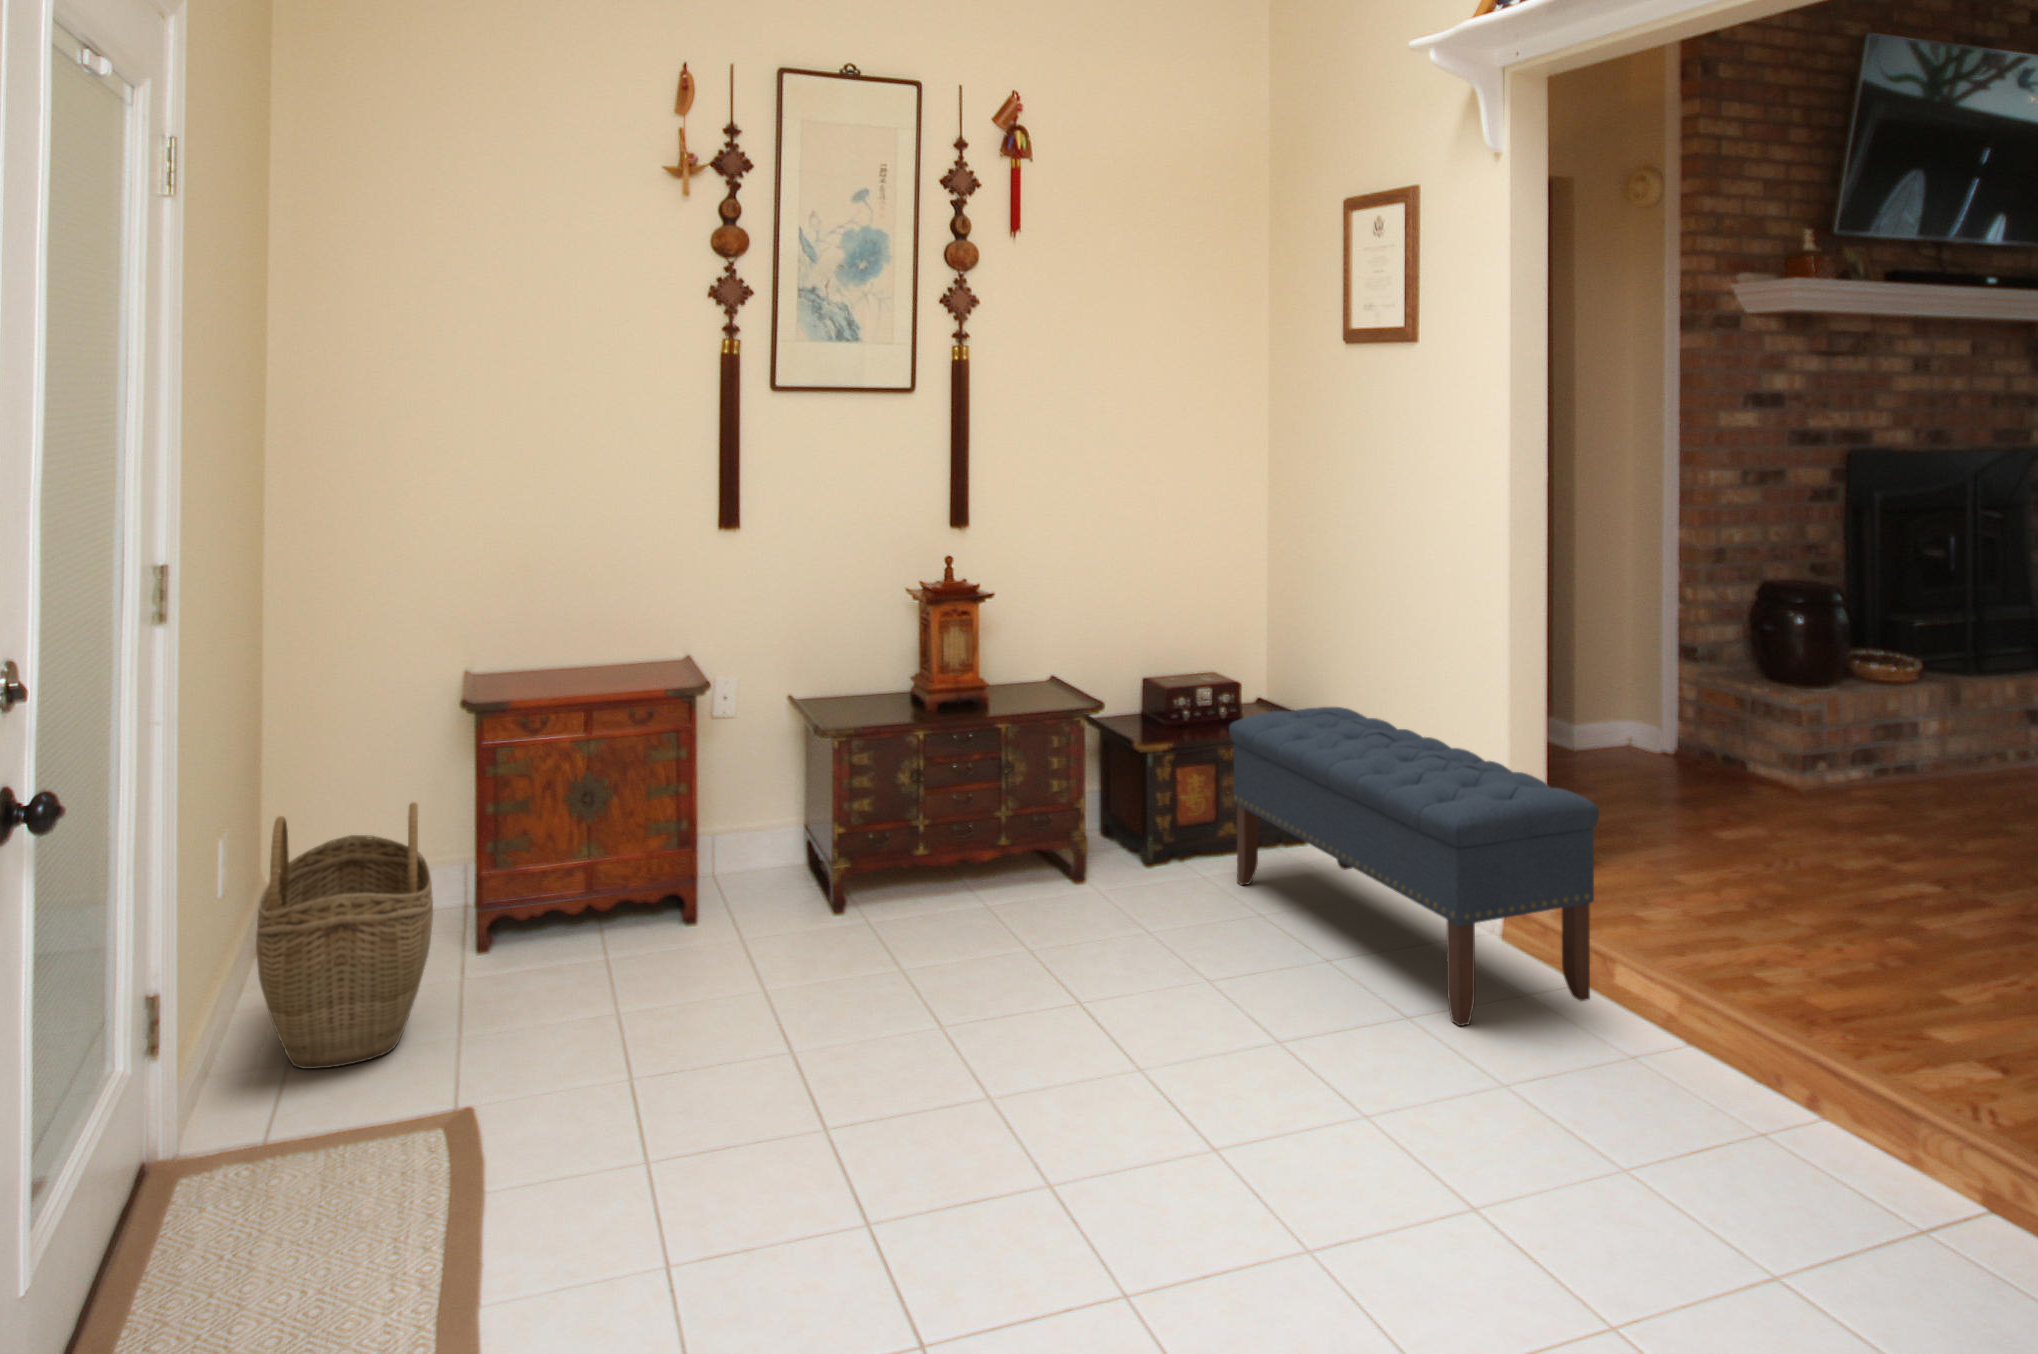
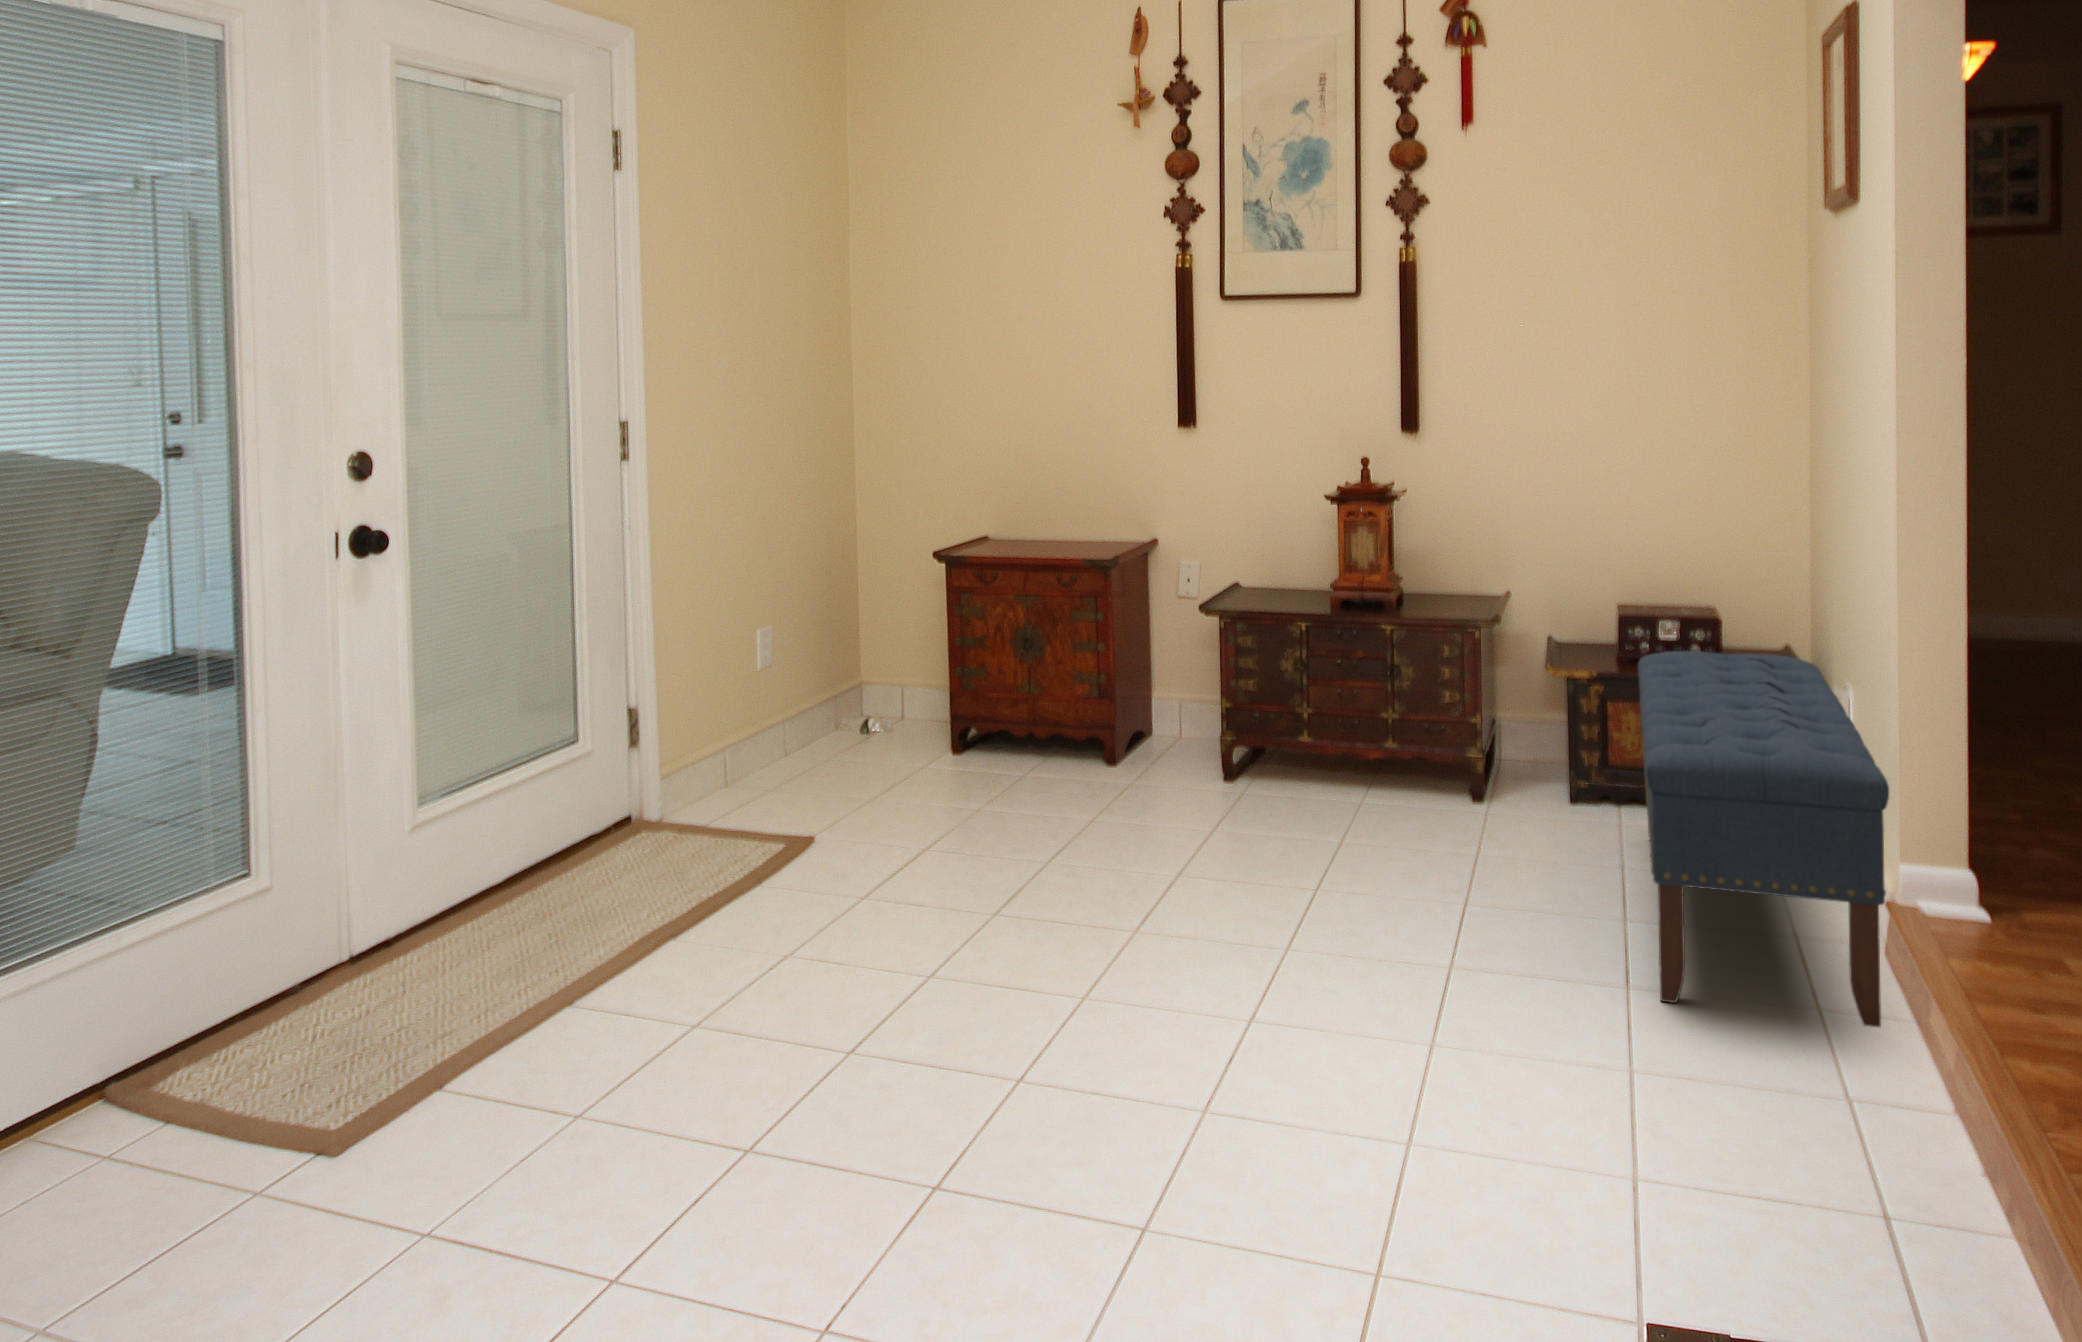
woven basket: present [256,802,433,1069] -> none [746,612,884,794]

